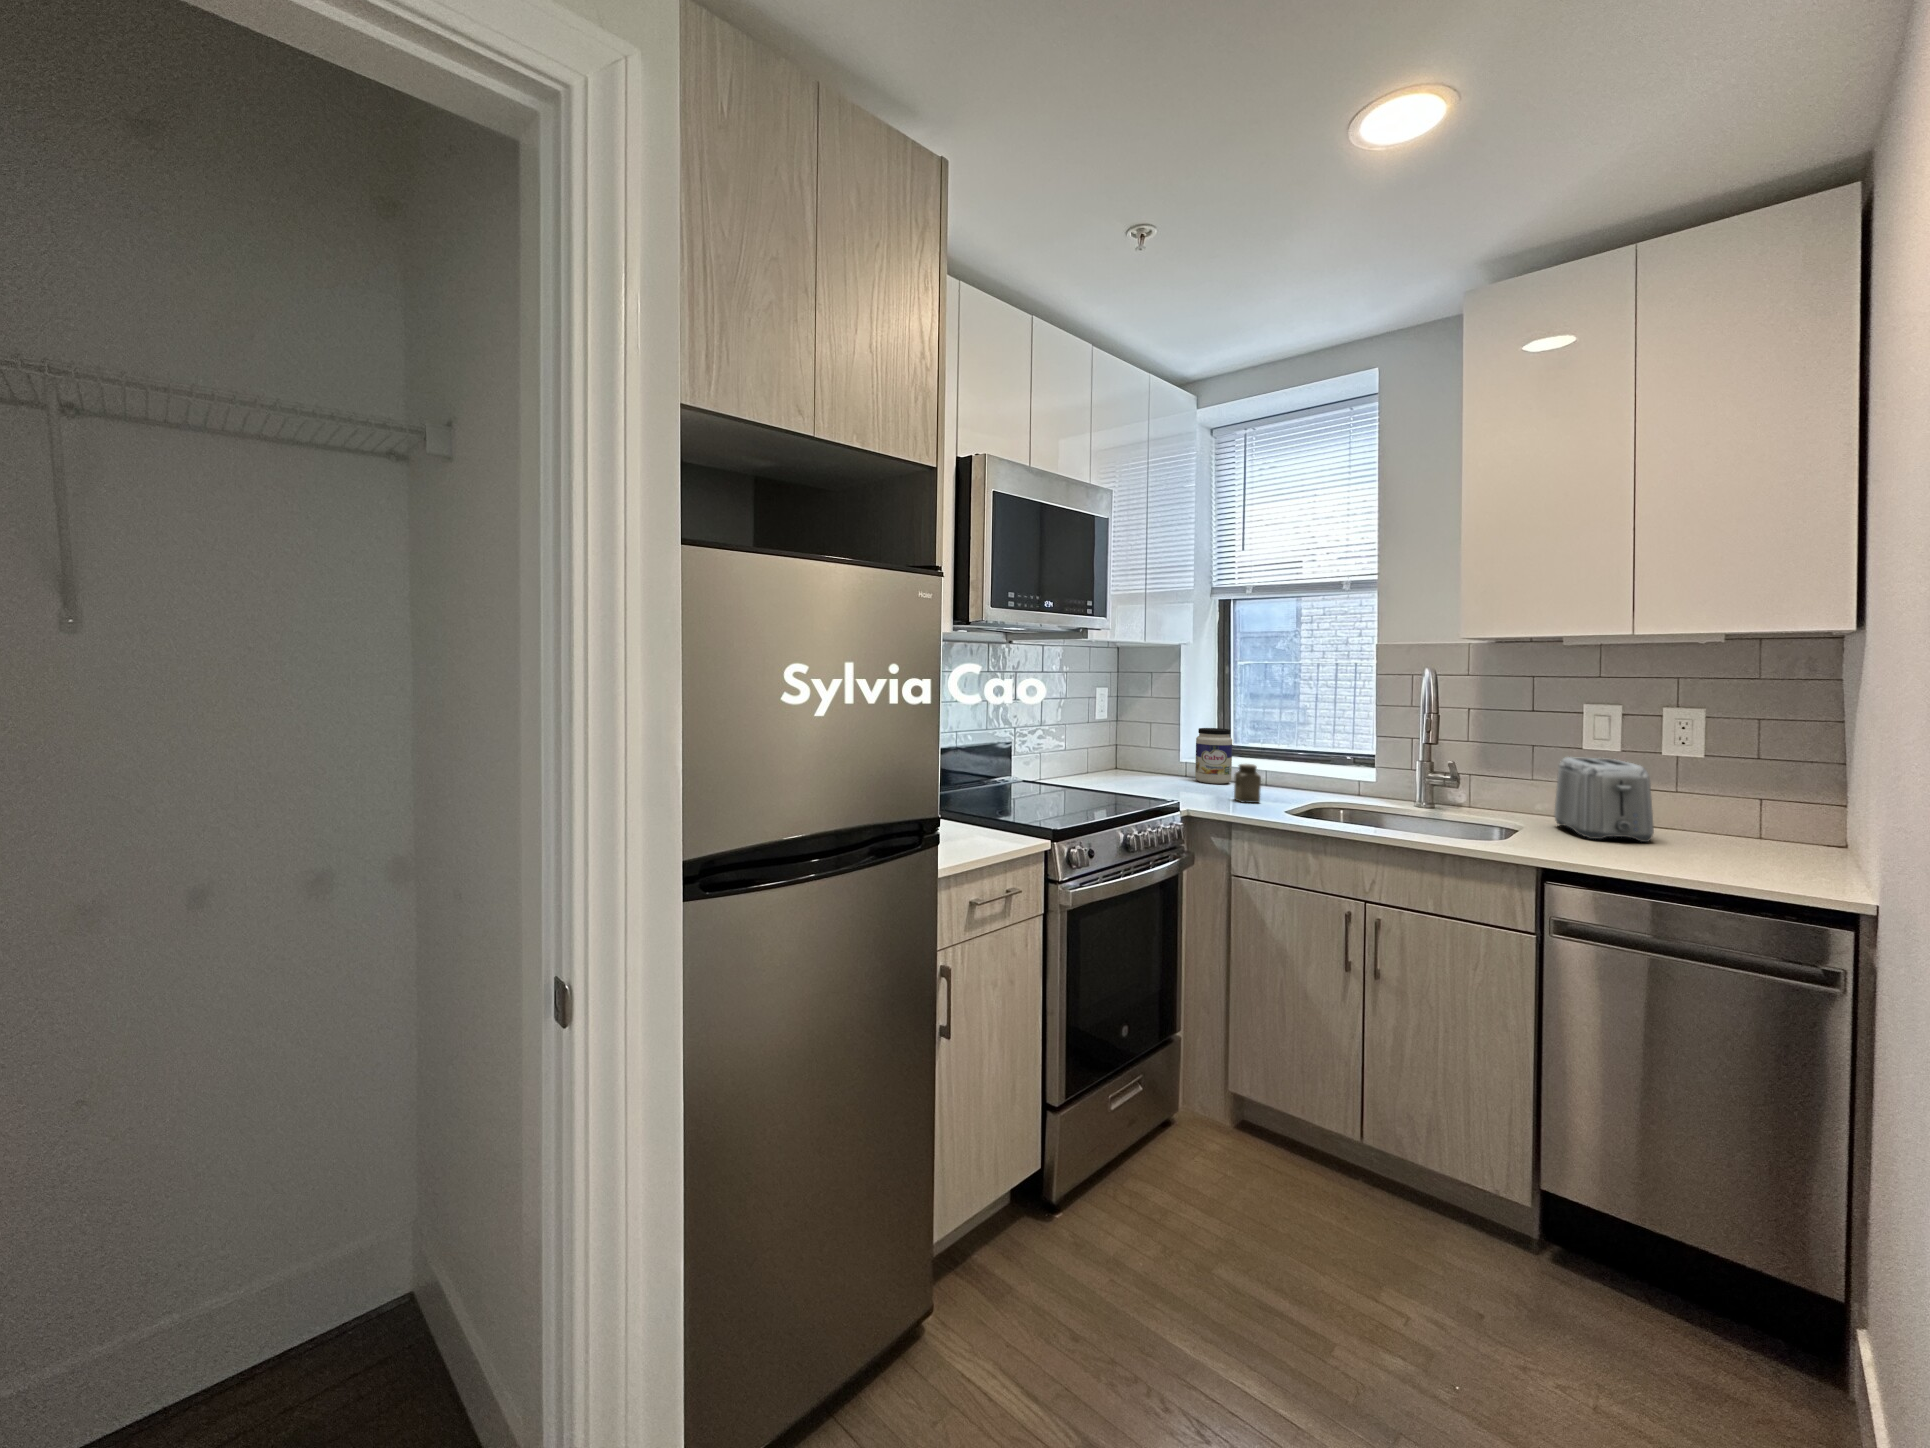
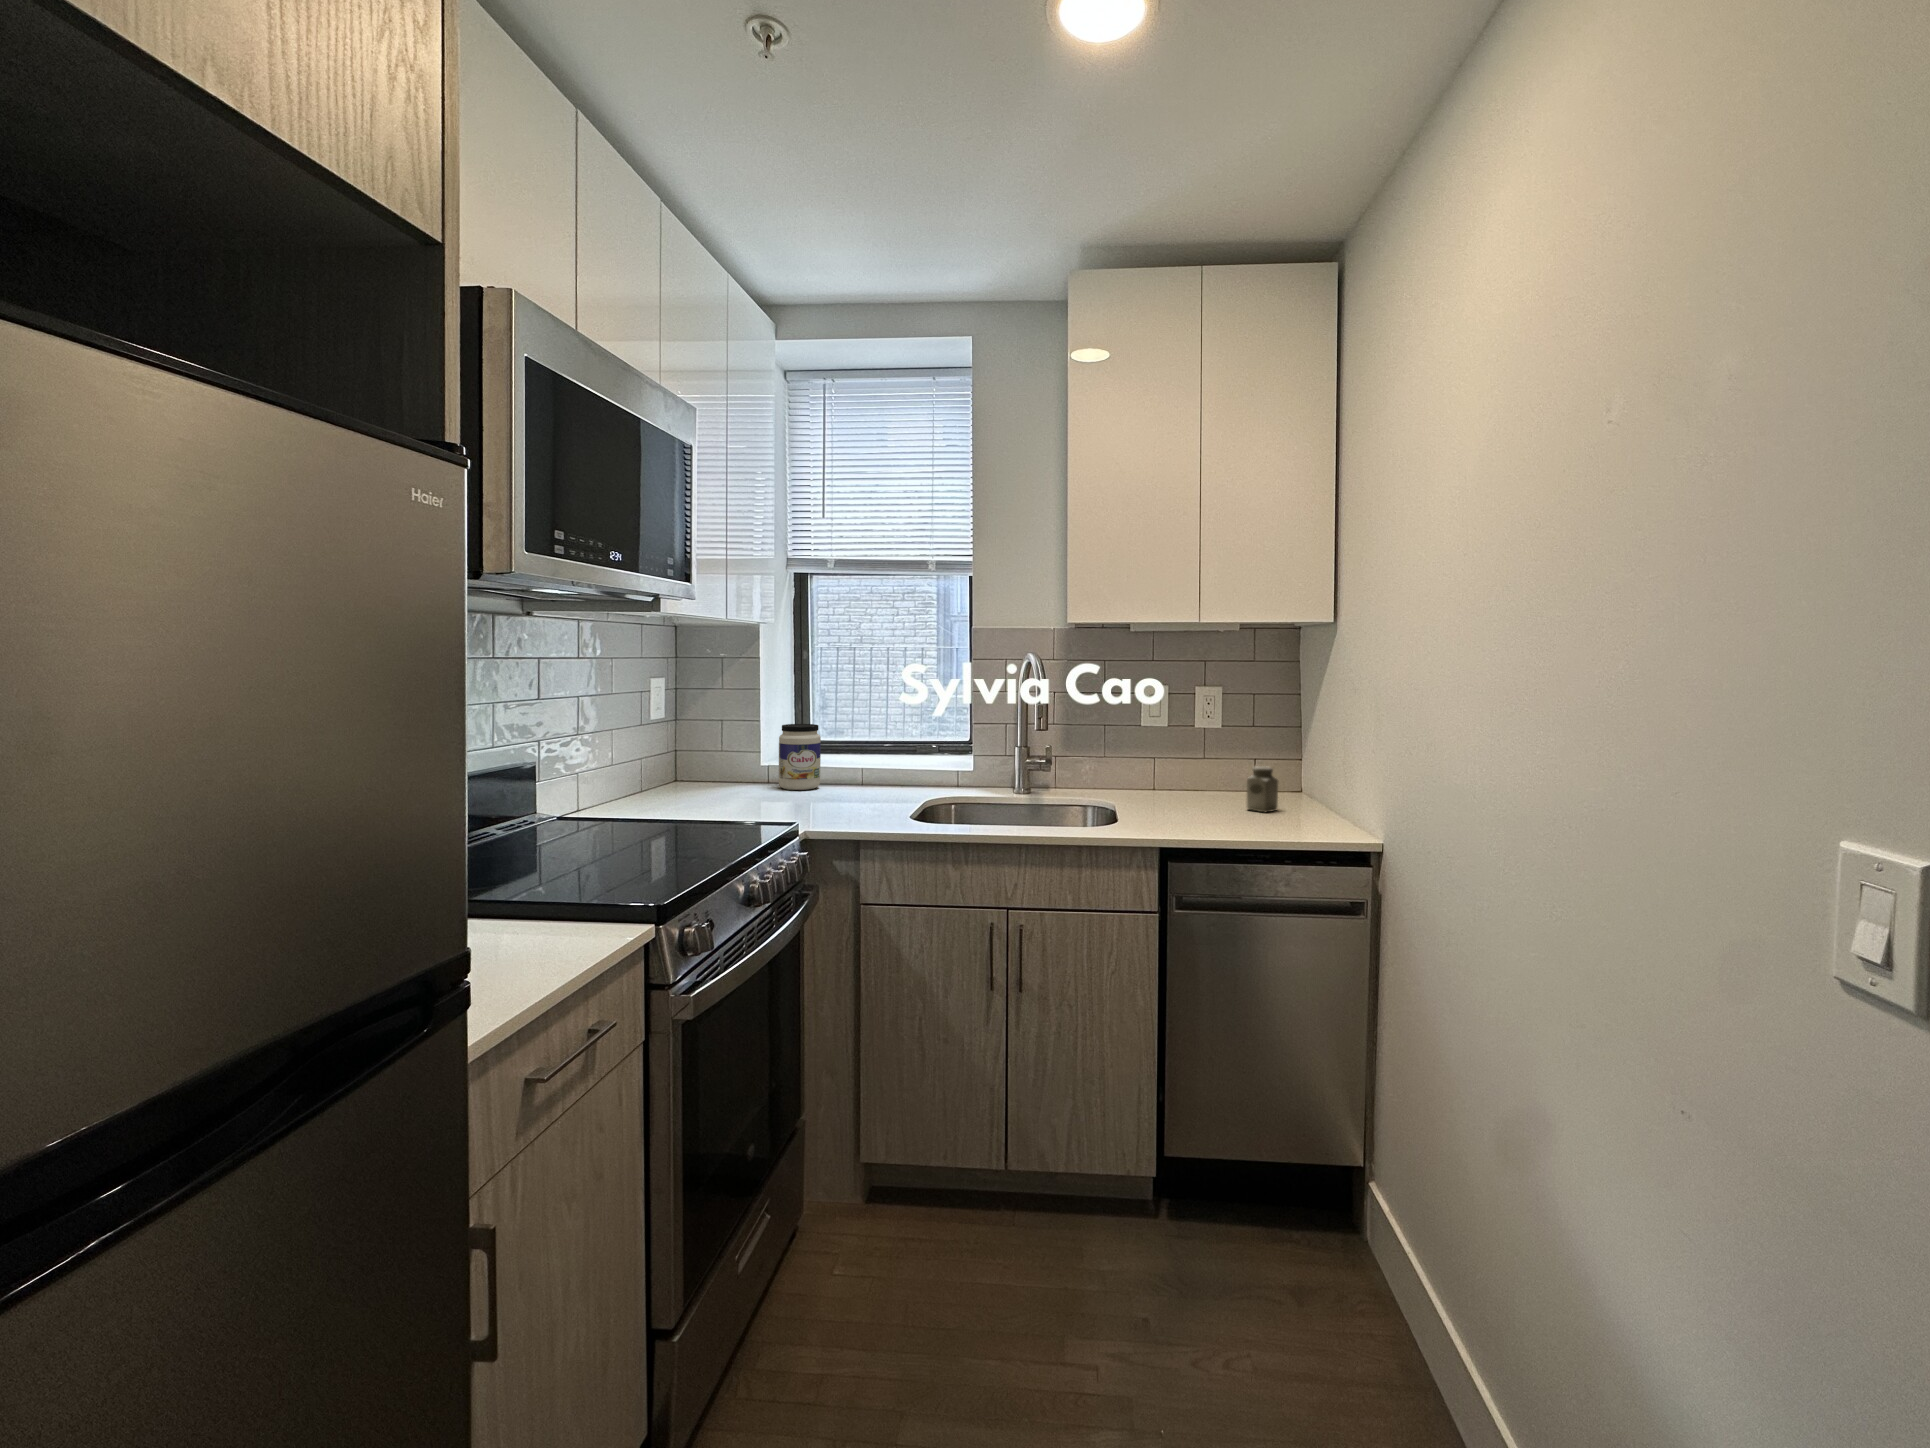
toaster: present [1554,757,1654,842] -> none [1132,735,1212,812]
salt shaker: present [1234,764,1261,803] -> present [1247,766,1278,812]

